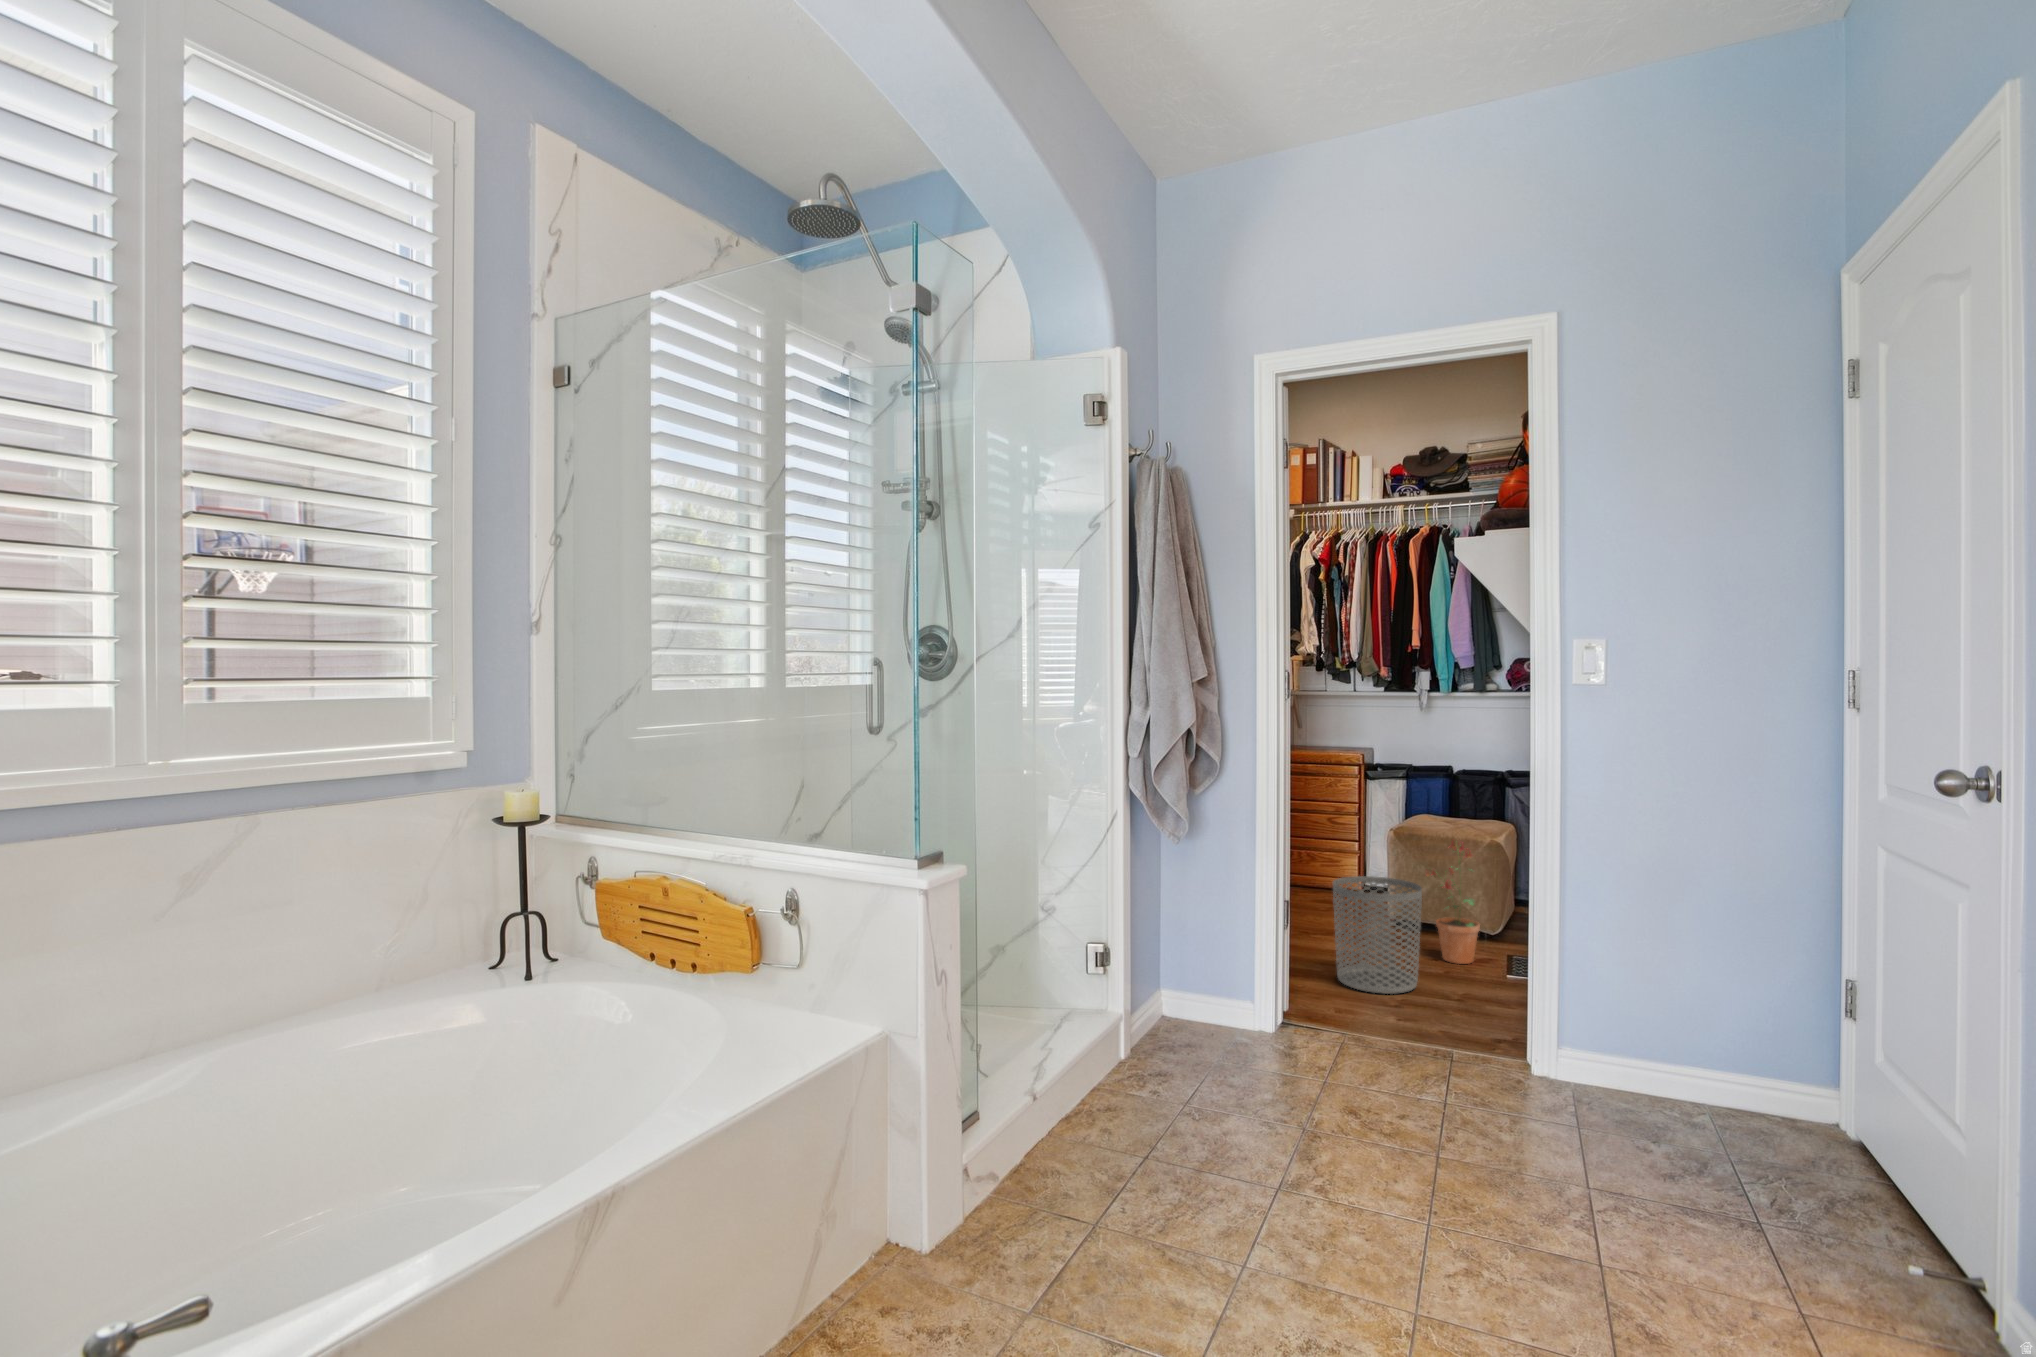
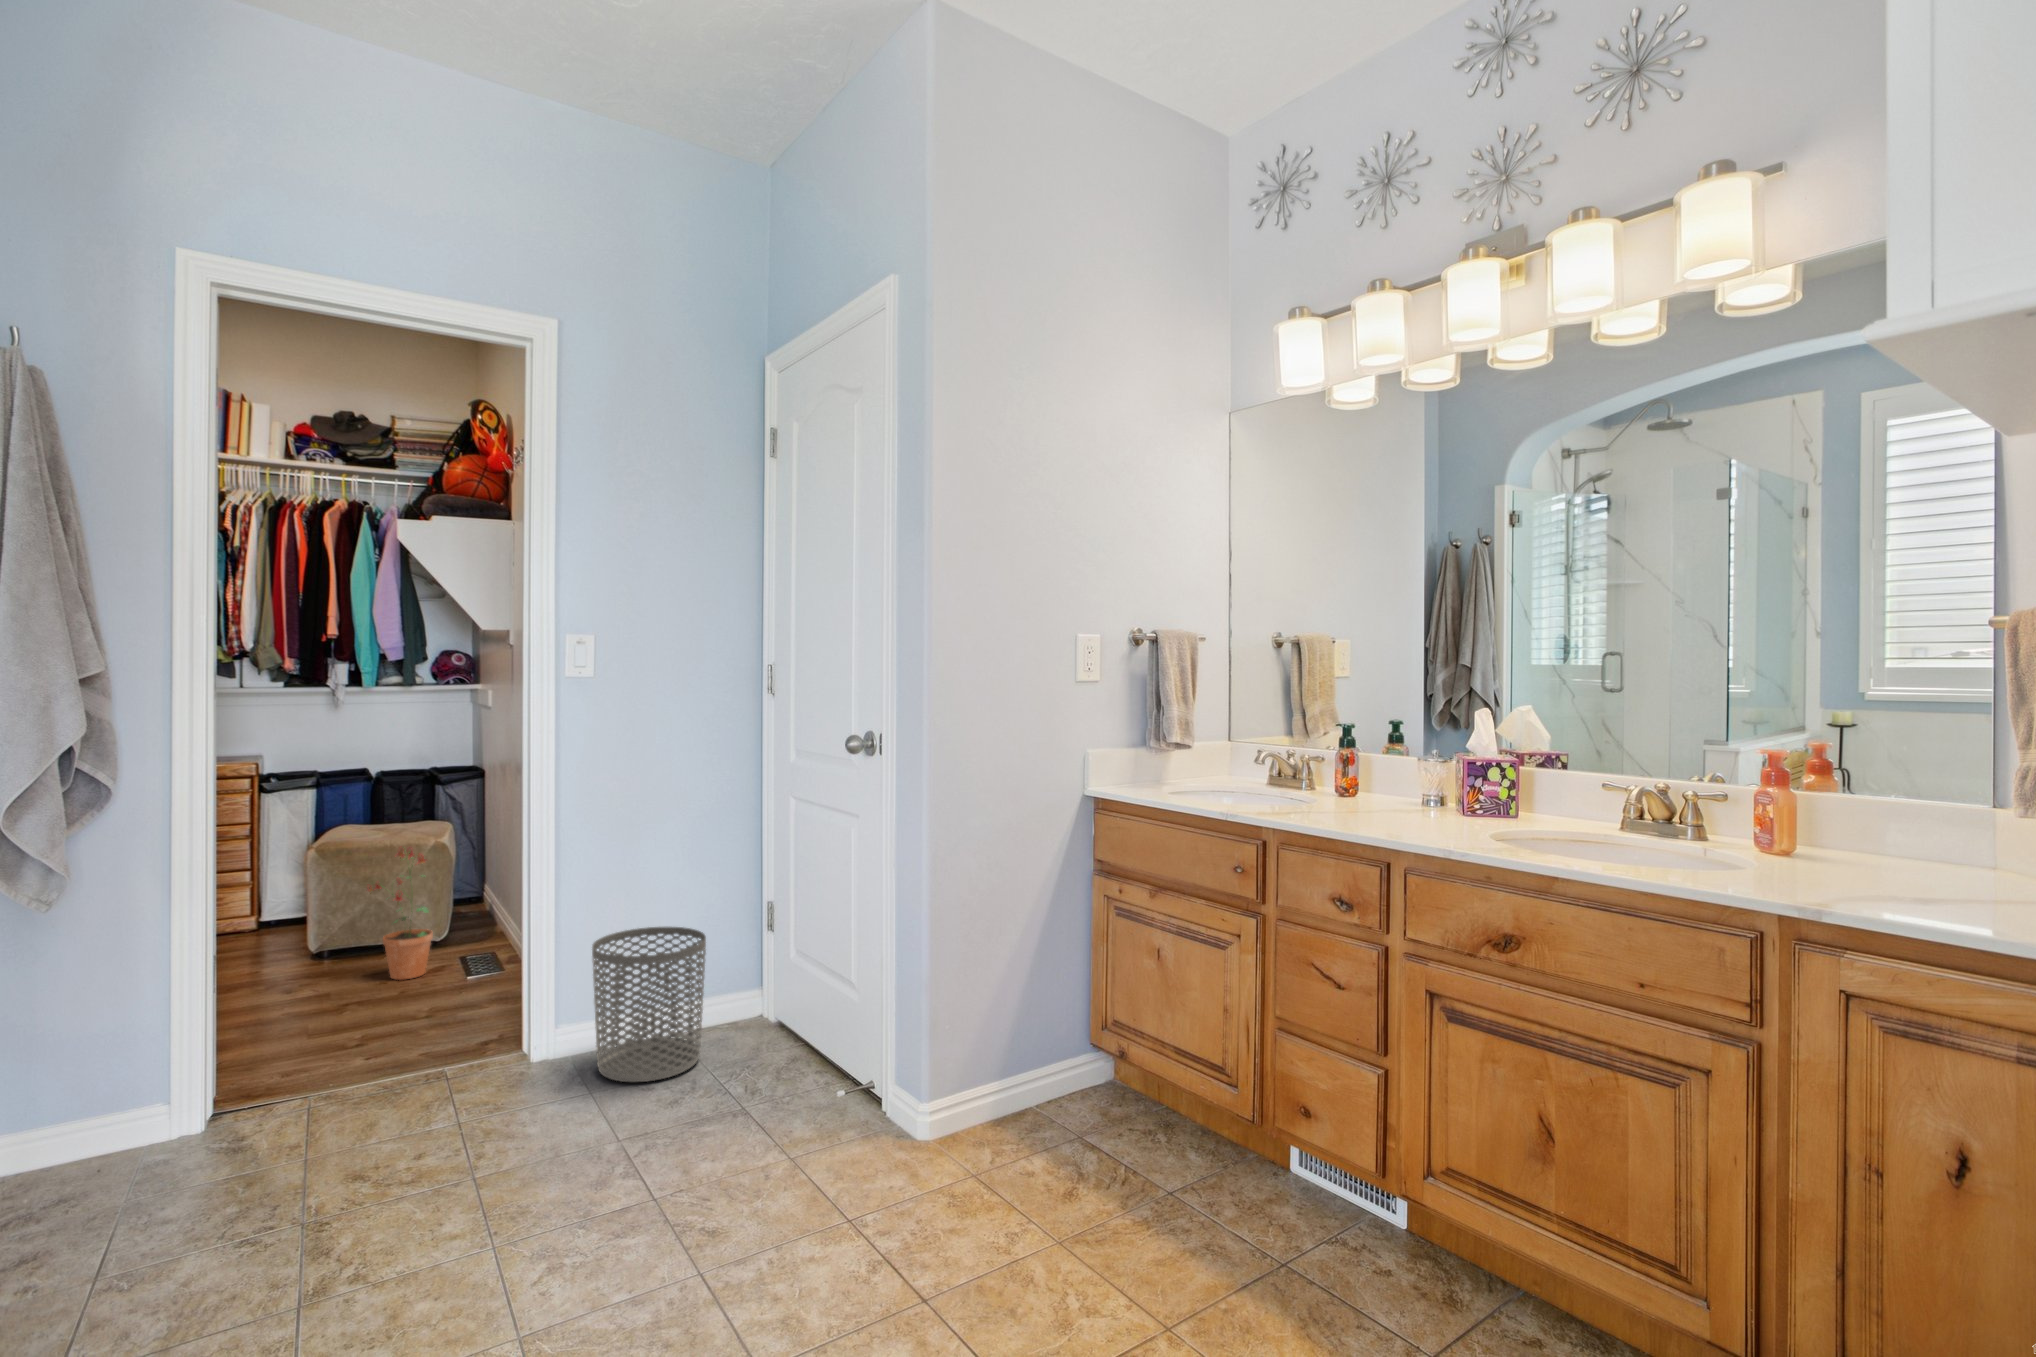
waste bin: present [1333,876,1422,994] -> present [592,927,706,1082]

